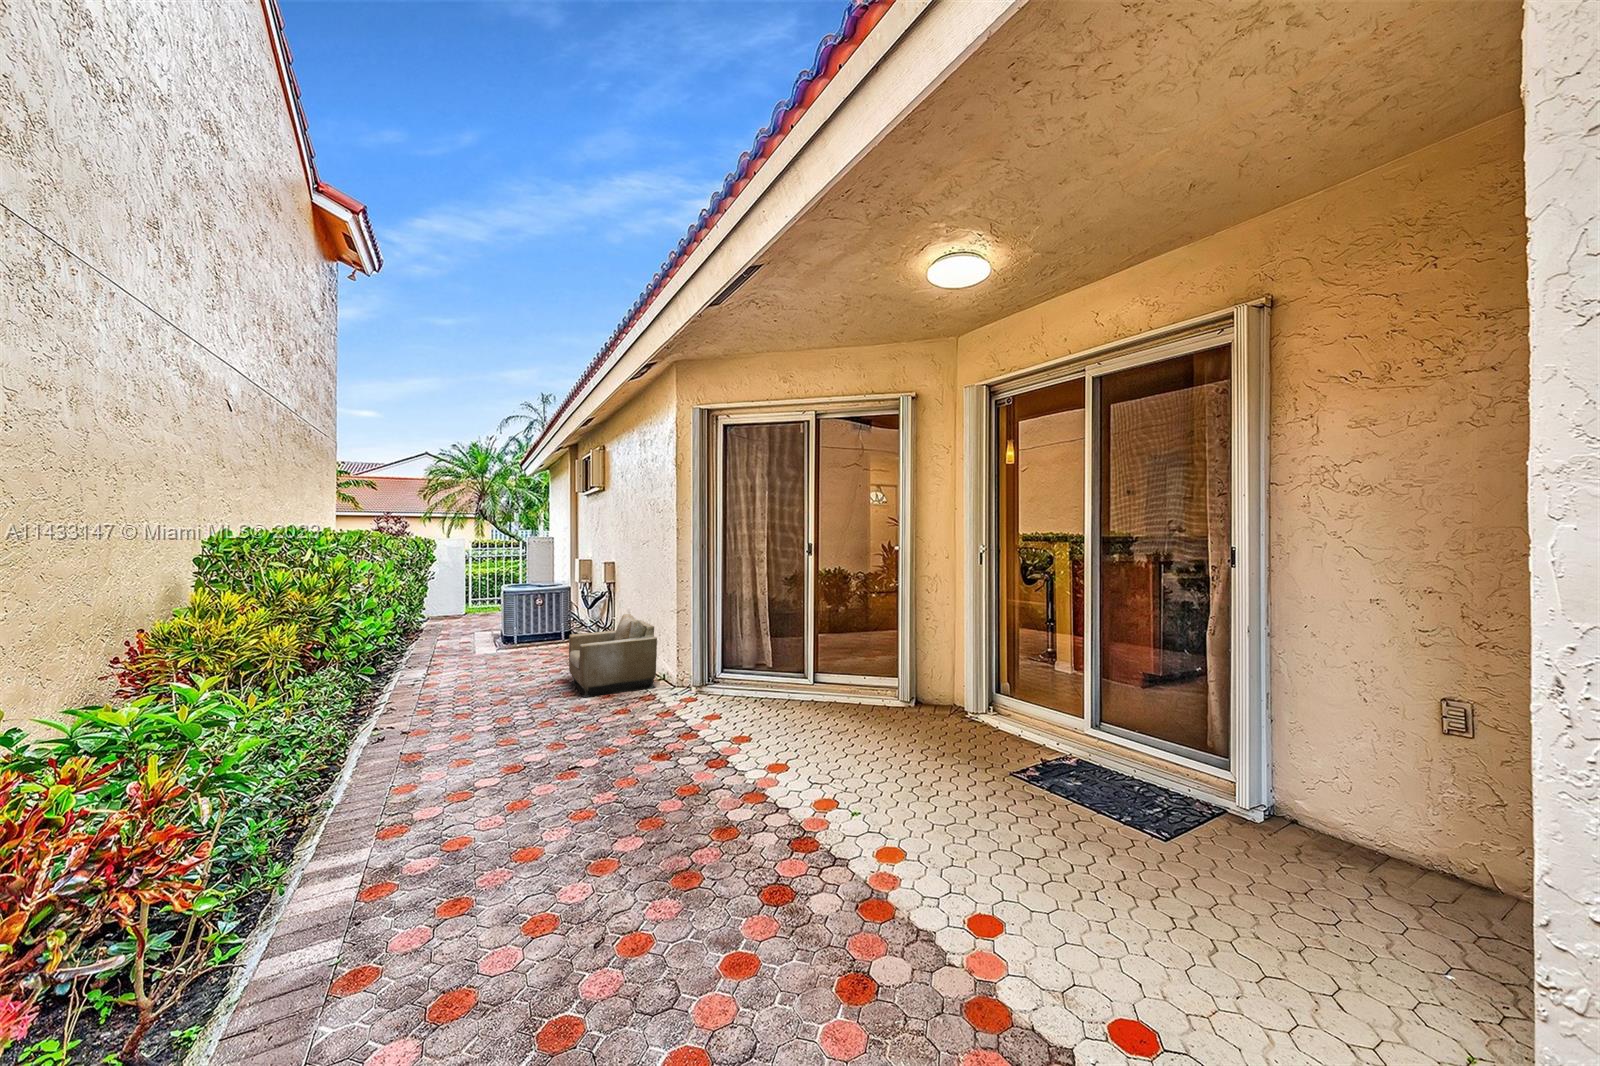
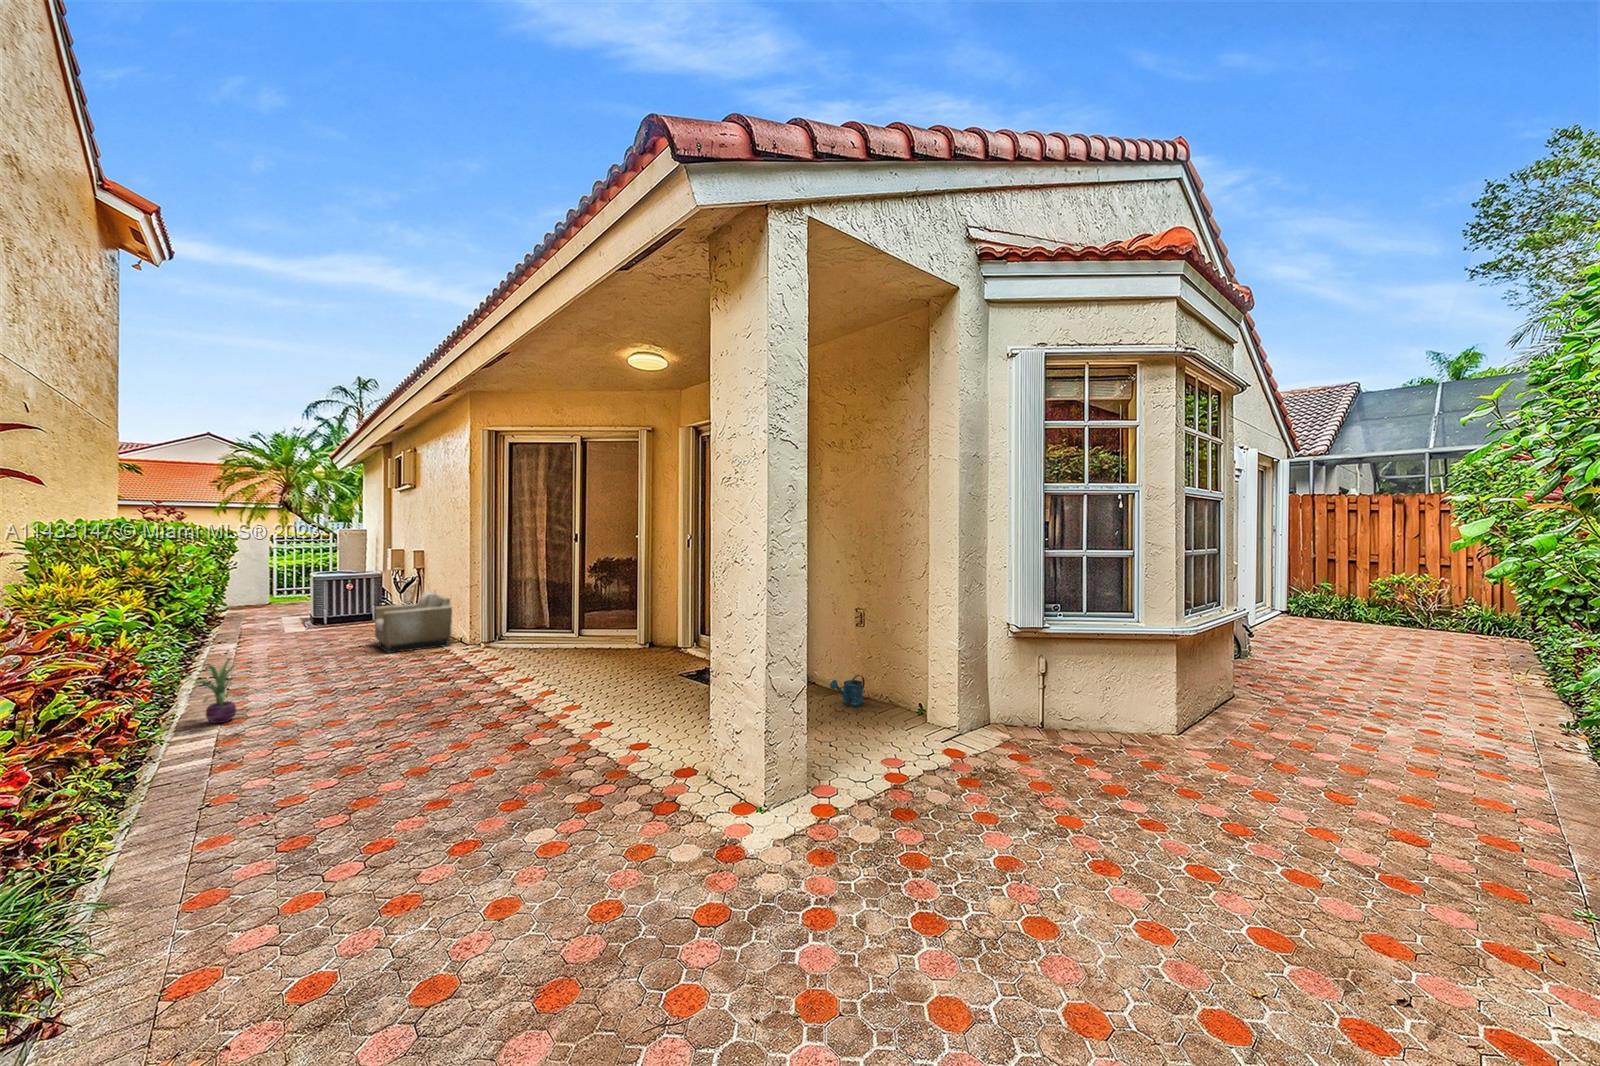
decorative plant: none [297,735,429,840] -> present [189,658,249,723]
watering can: none [1431,839,1497,913] -> present [830,675,865,707]

